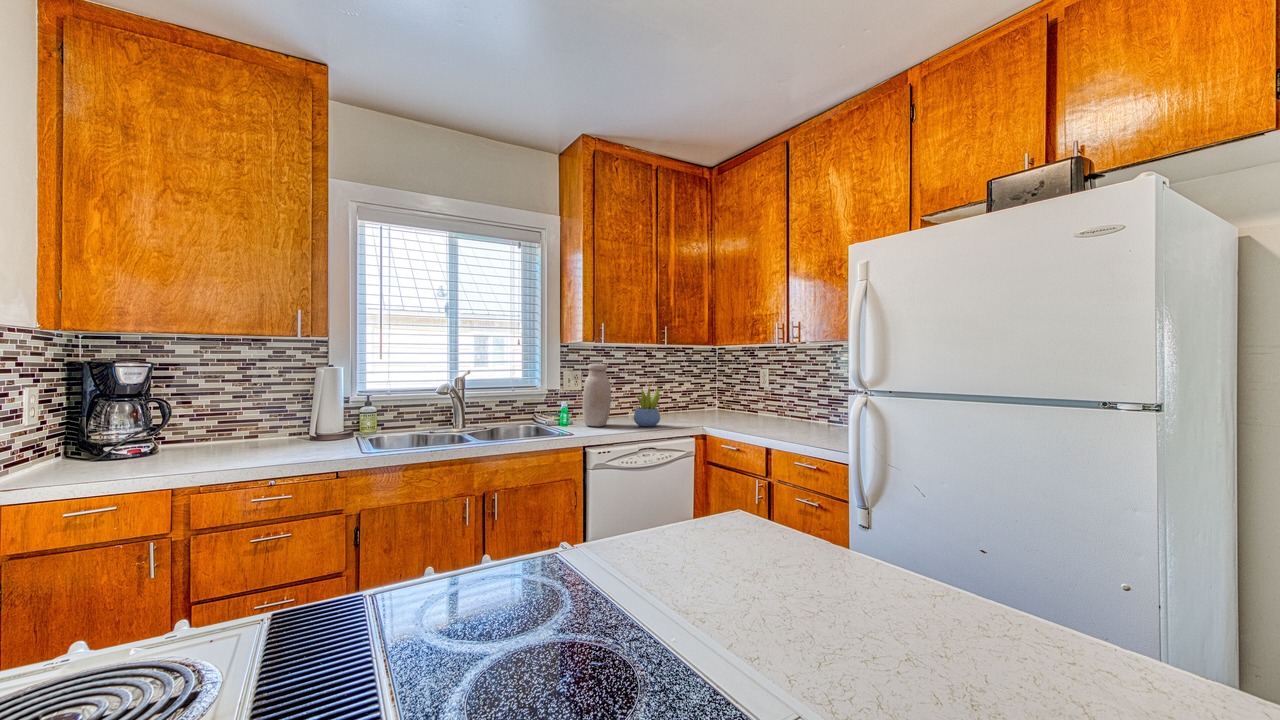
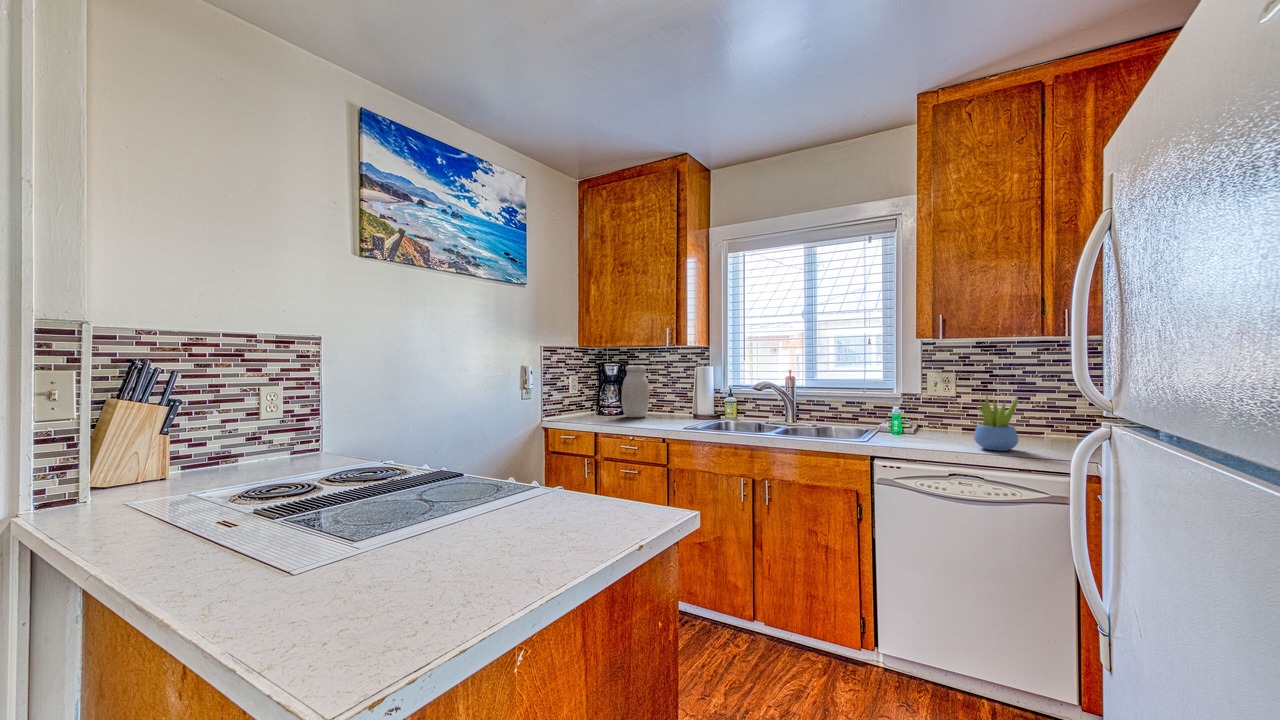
jar: present [582,364,611,426] -> present [622,365,649,417]

